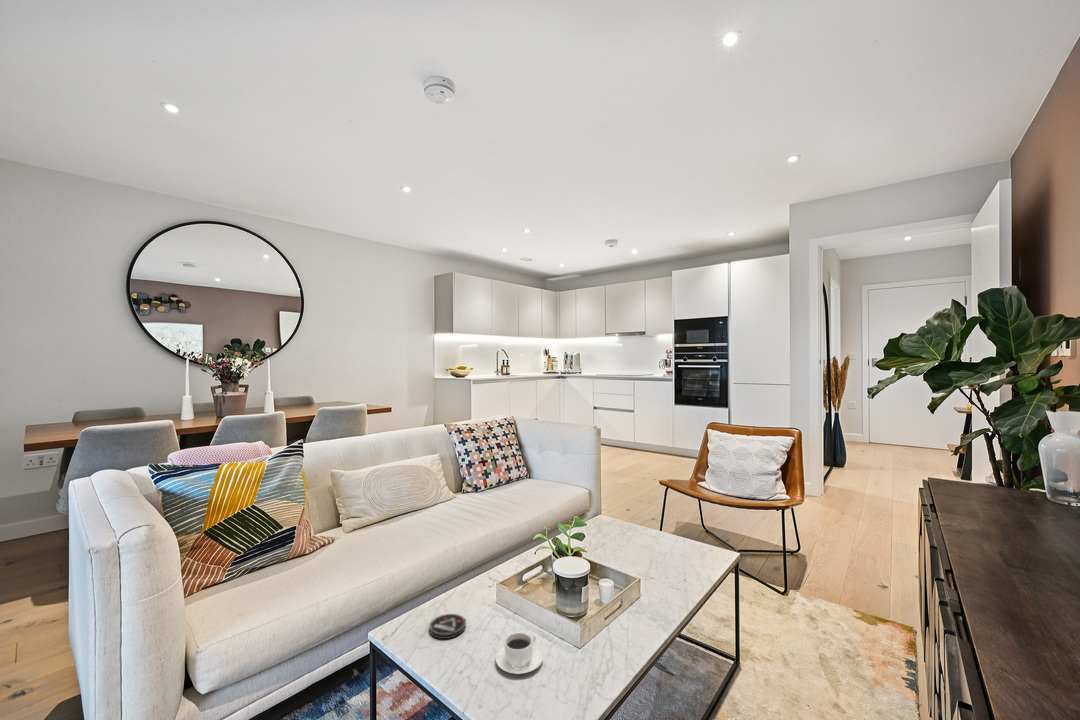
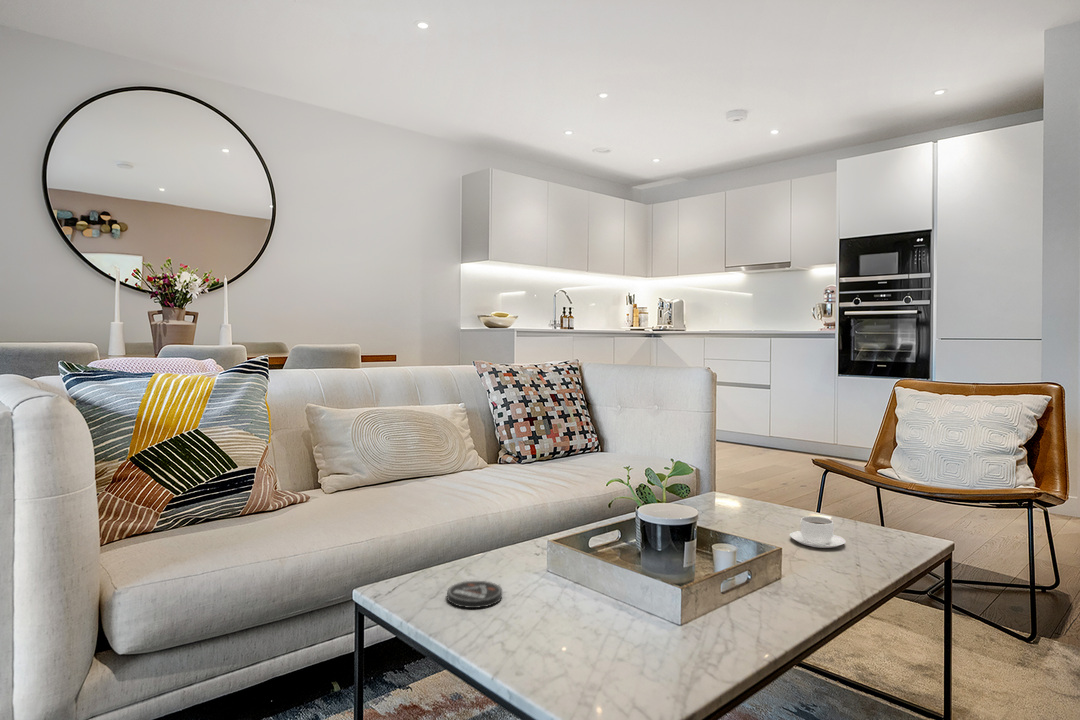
coffee cup: present [496,633,543,674] -> present [790,516,846,548]

